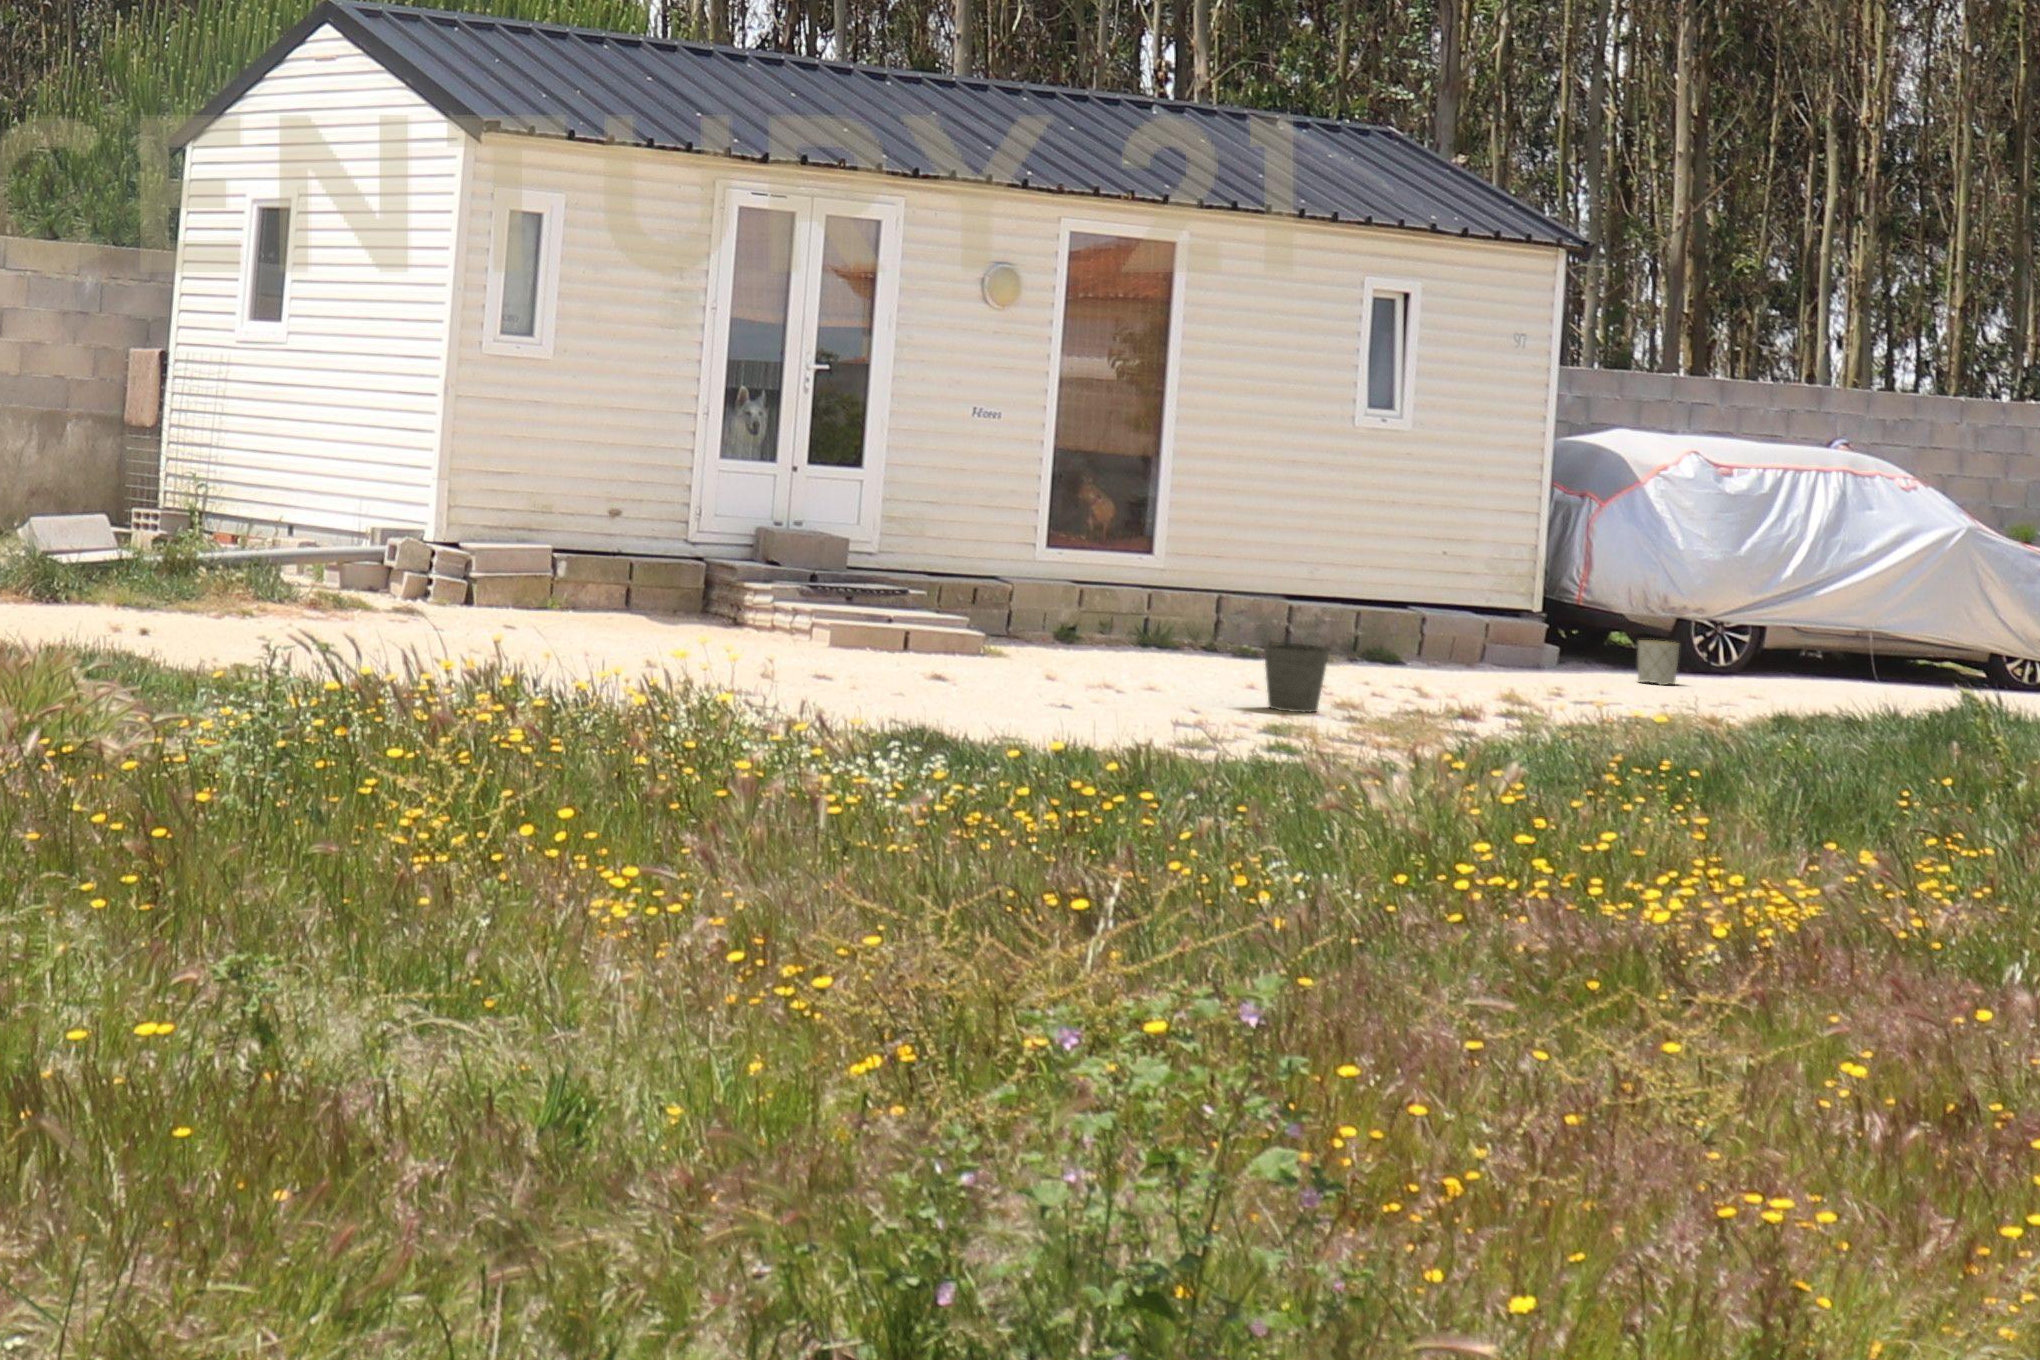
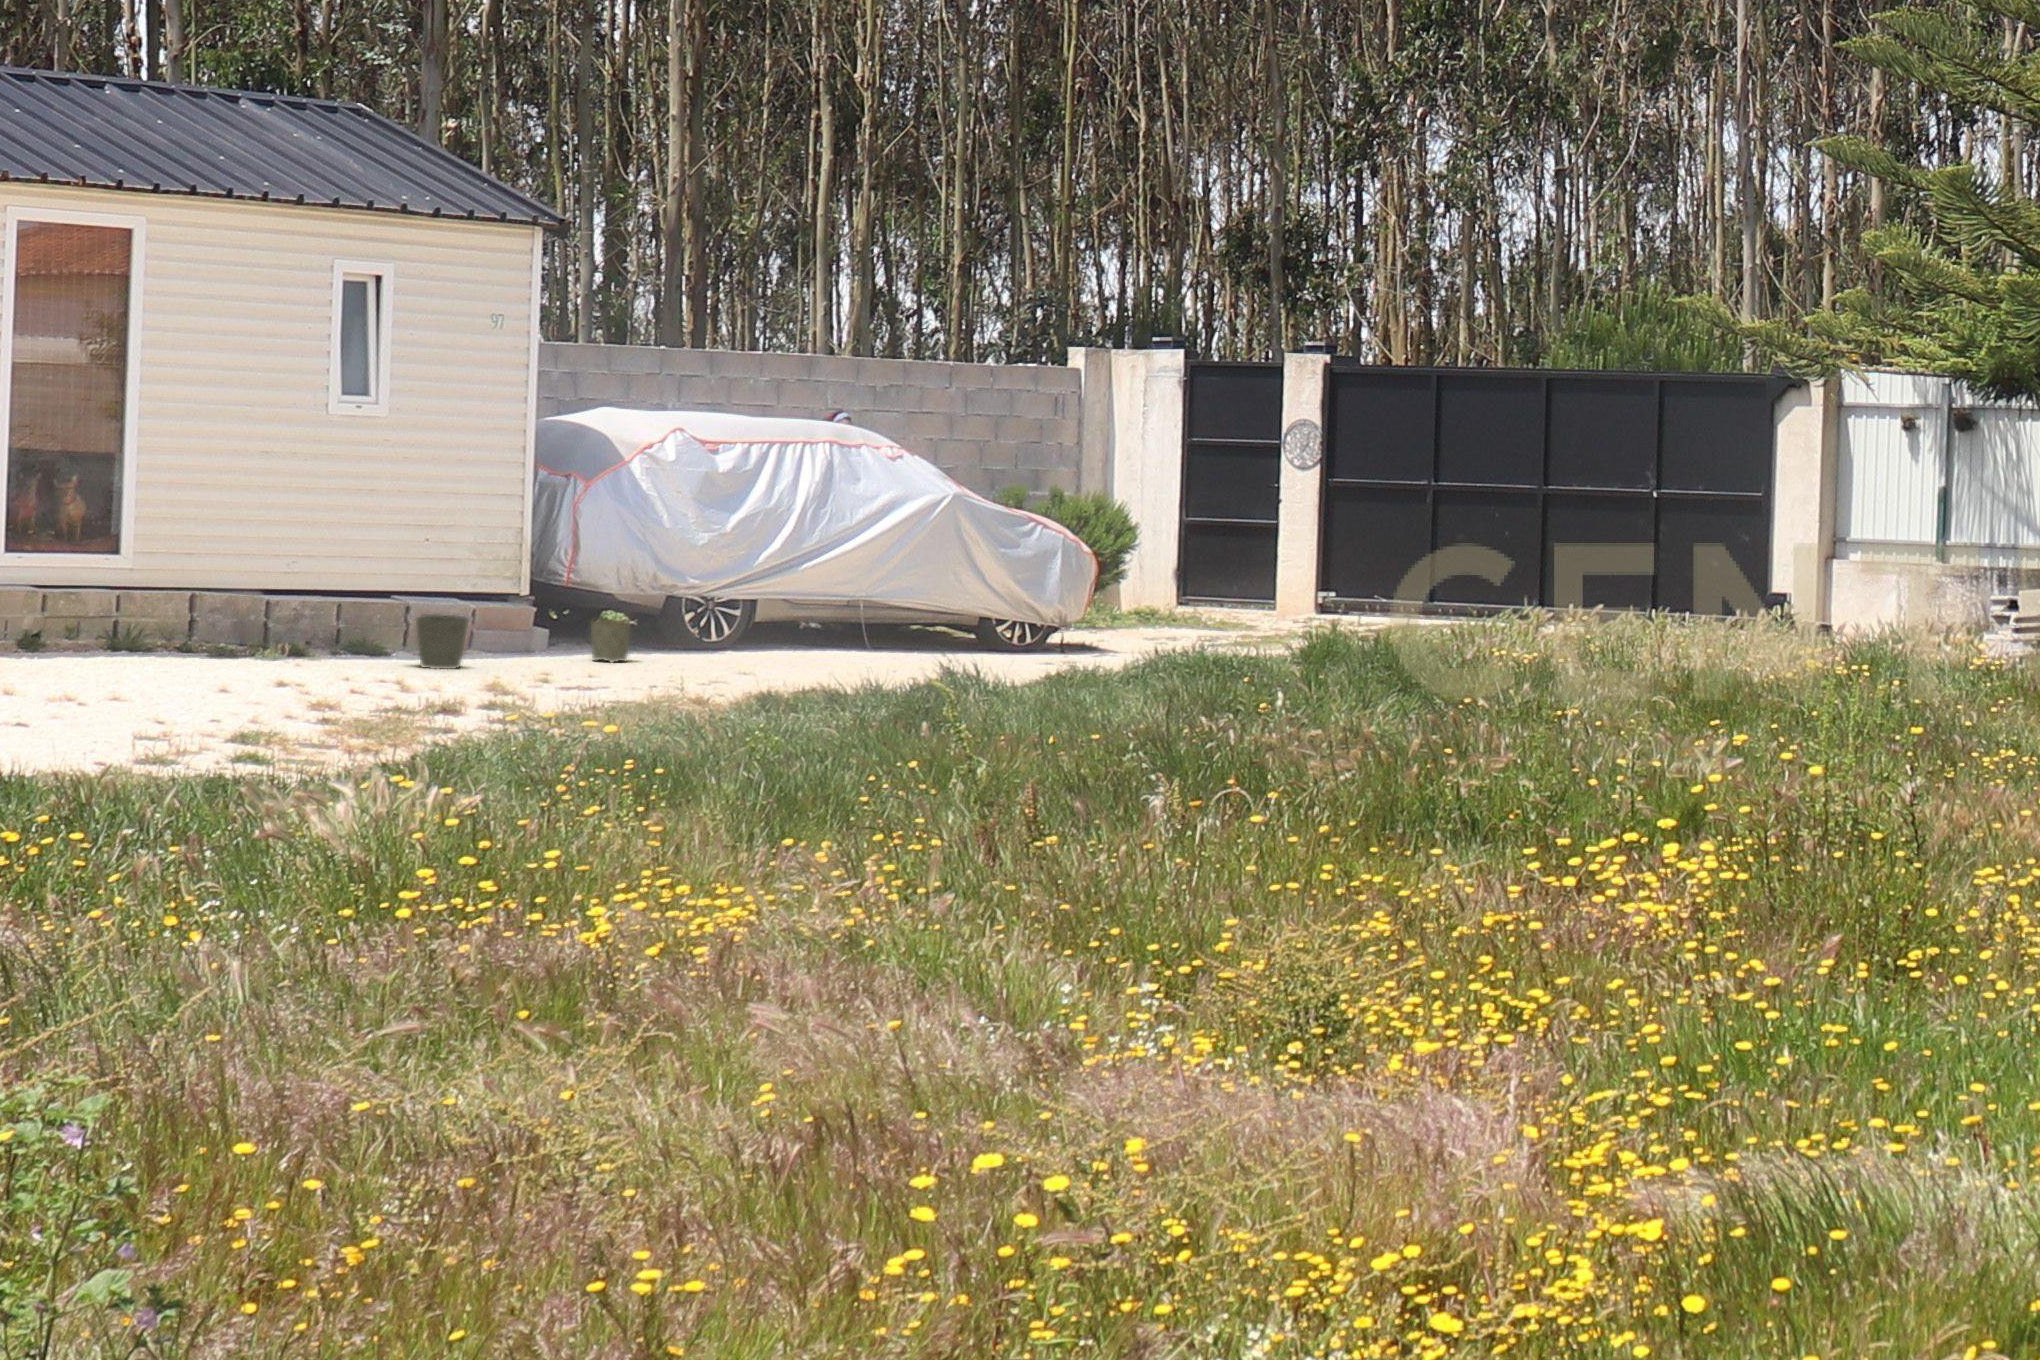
bucket: present [1264,642,1329,712] -> present [416,615,468,669]

